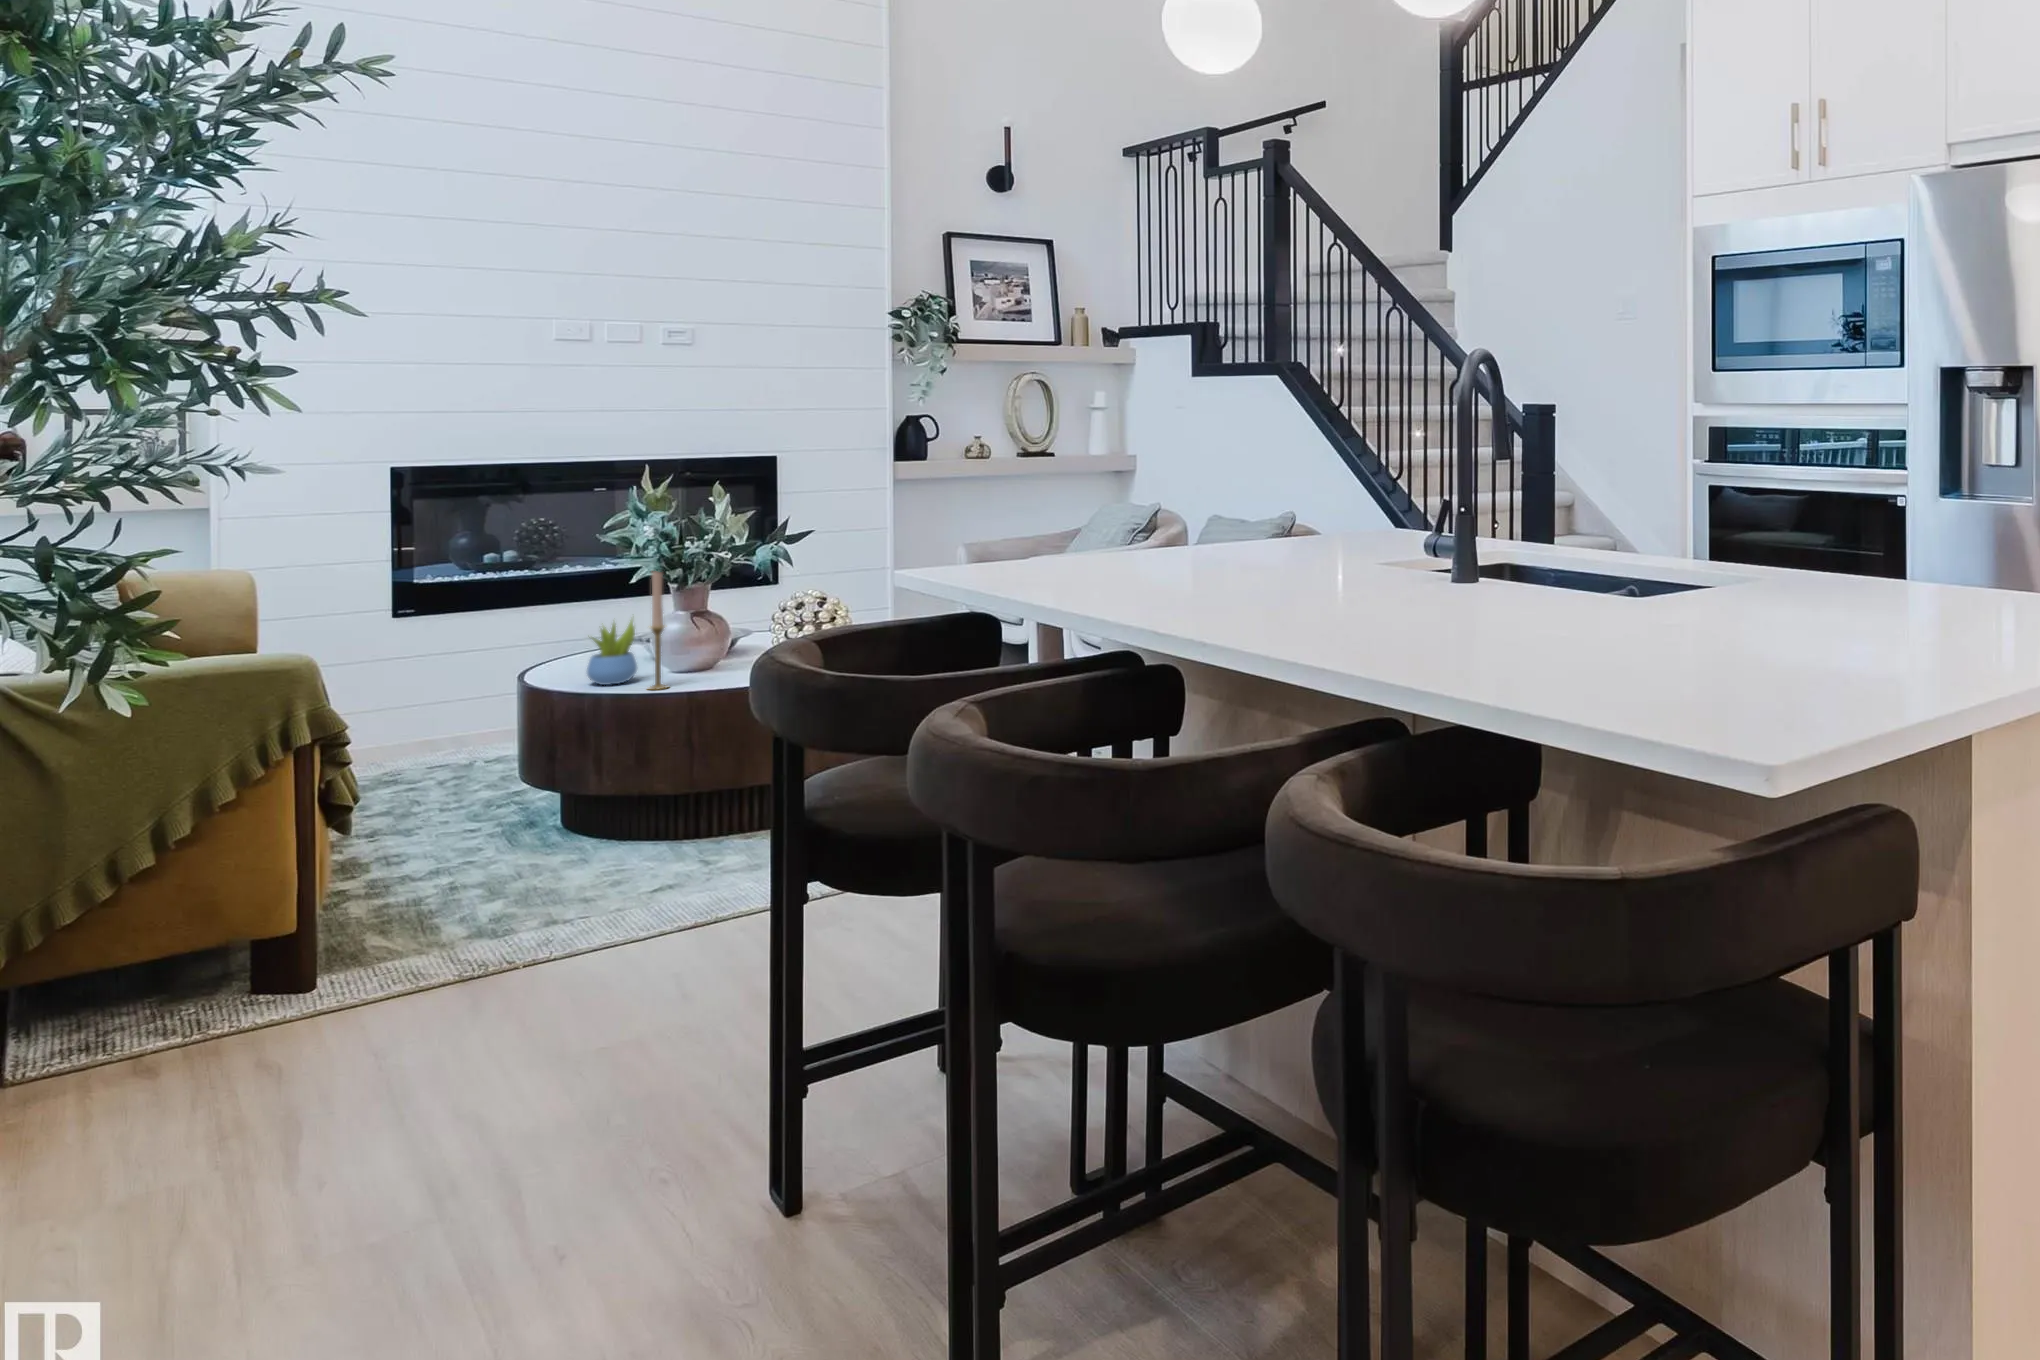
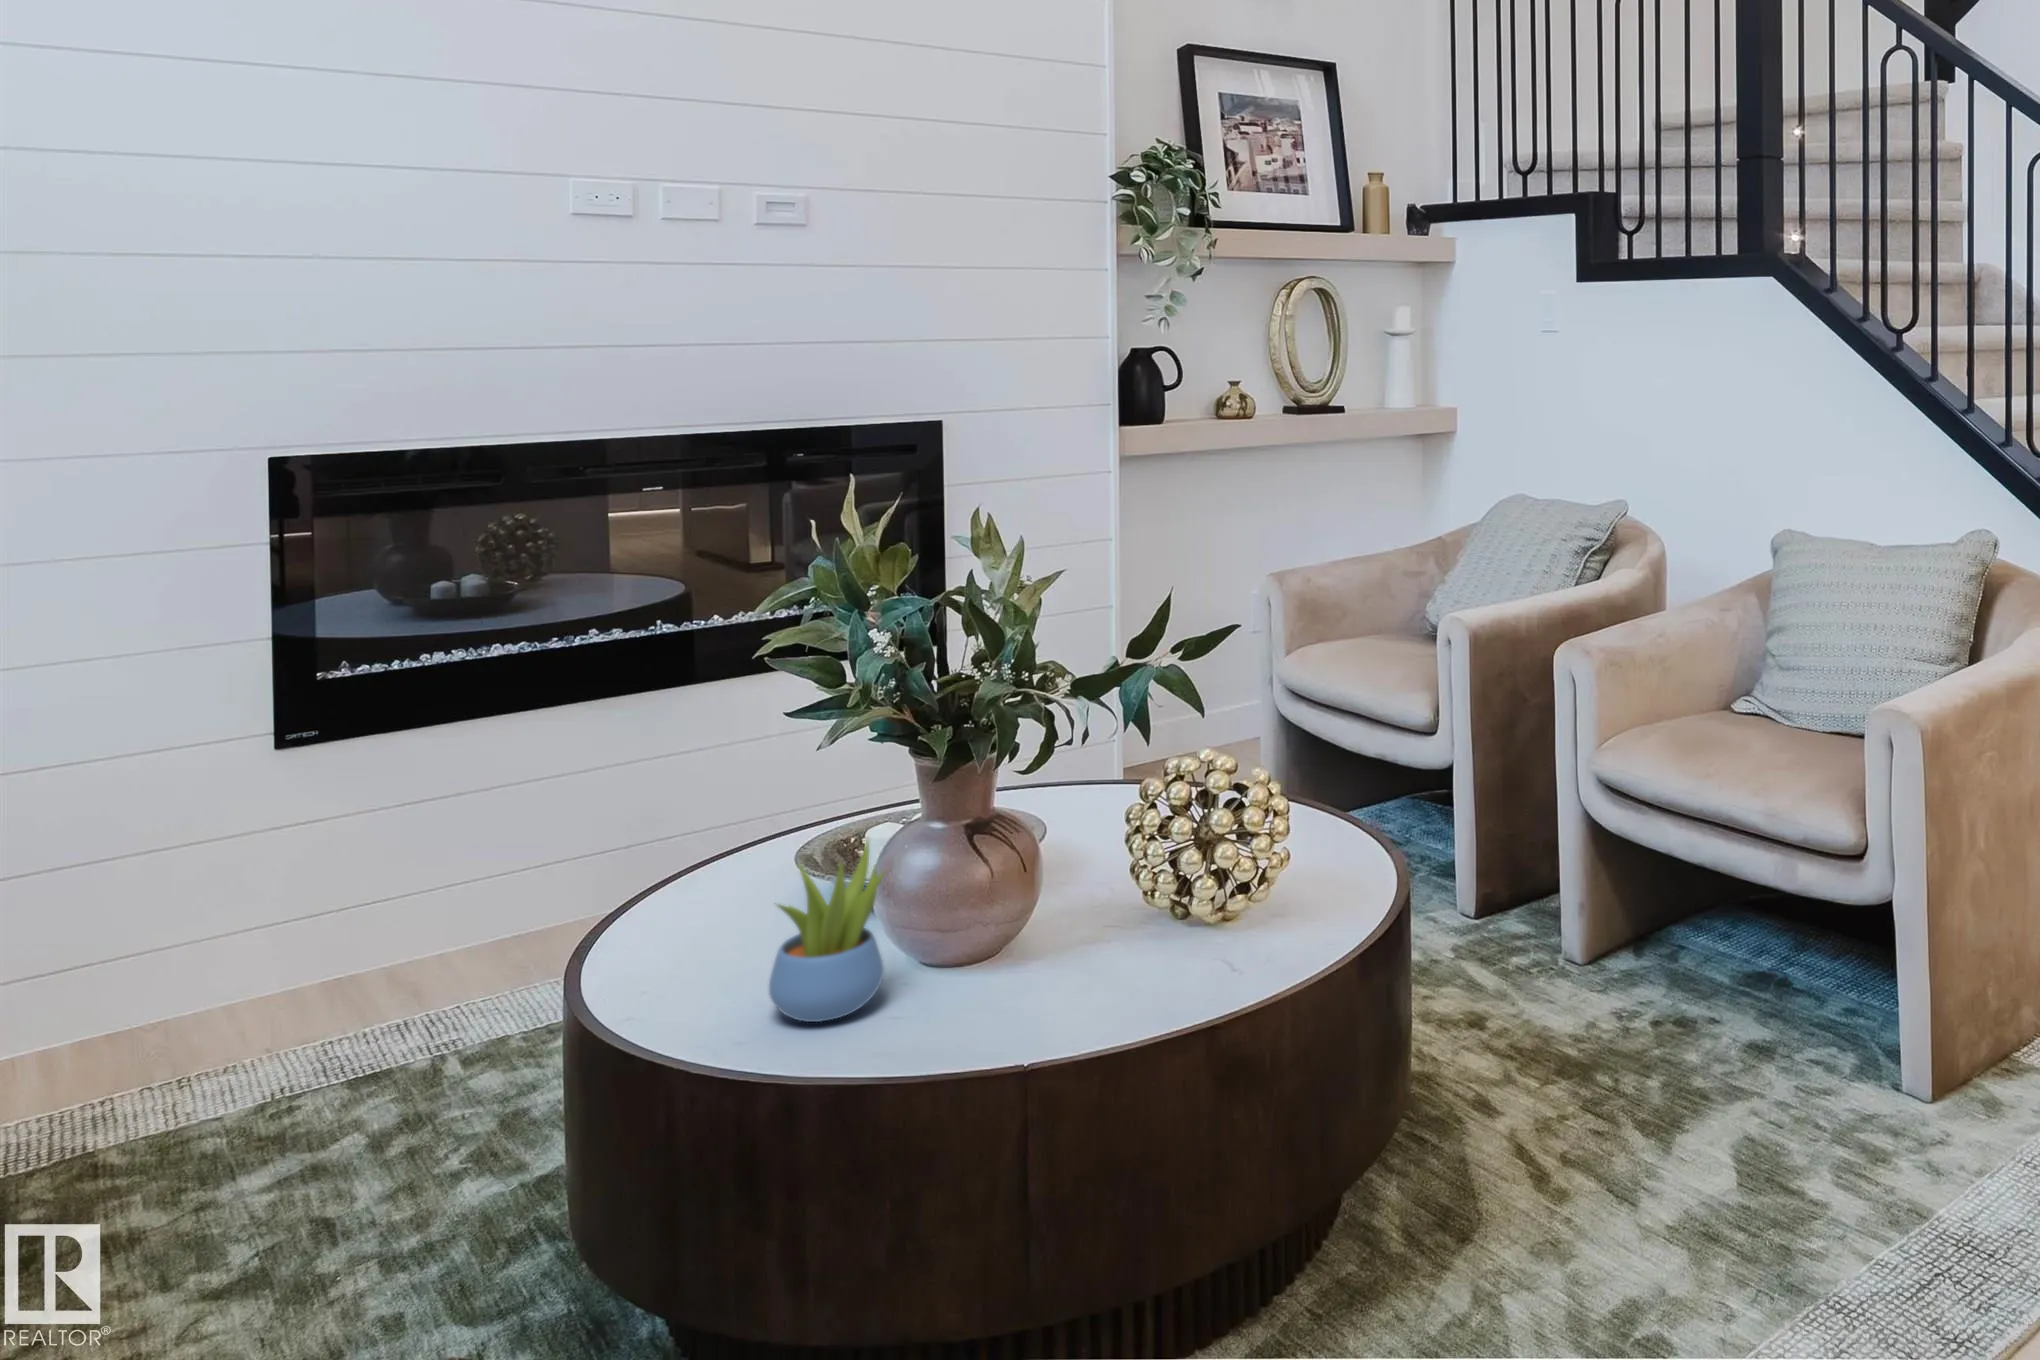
candlestick: present [649,571,667,690] -> none [928,739,982,1044]

